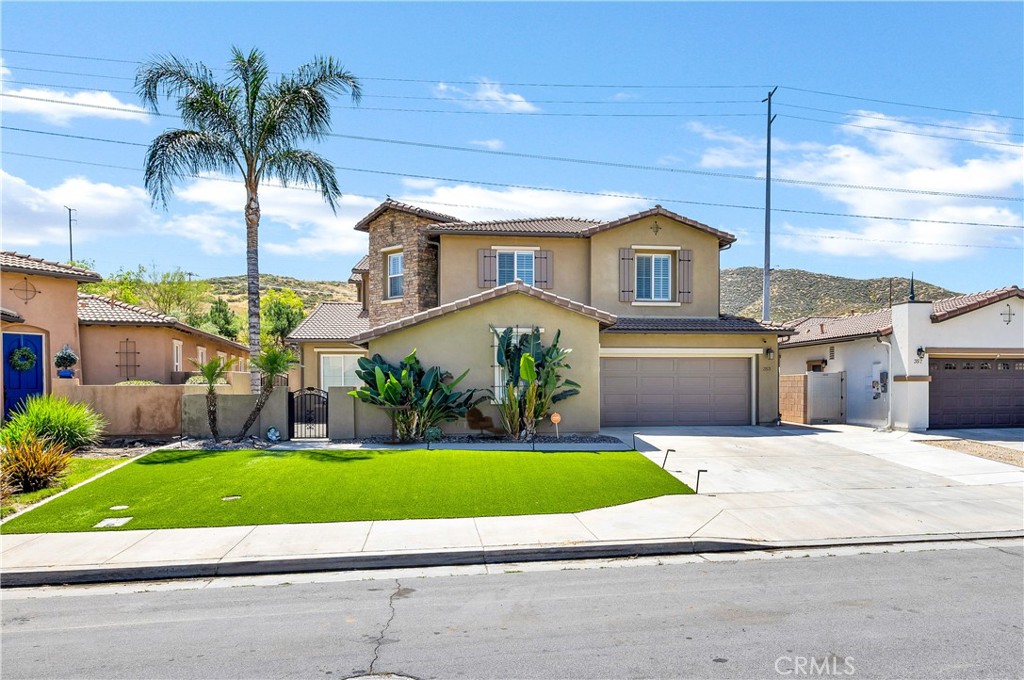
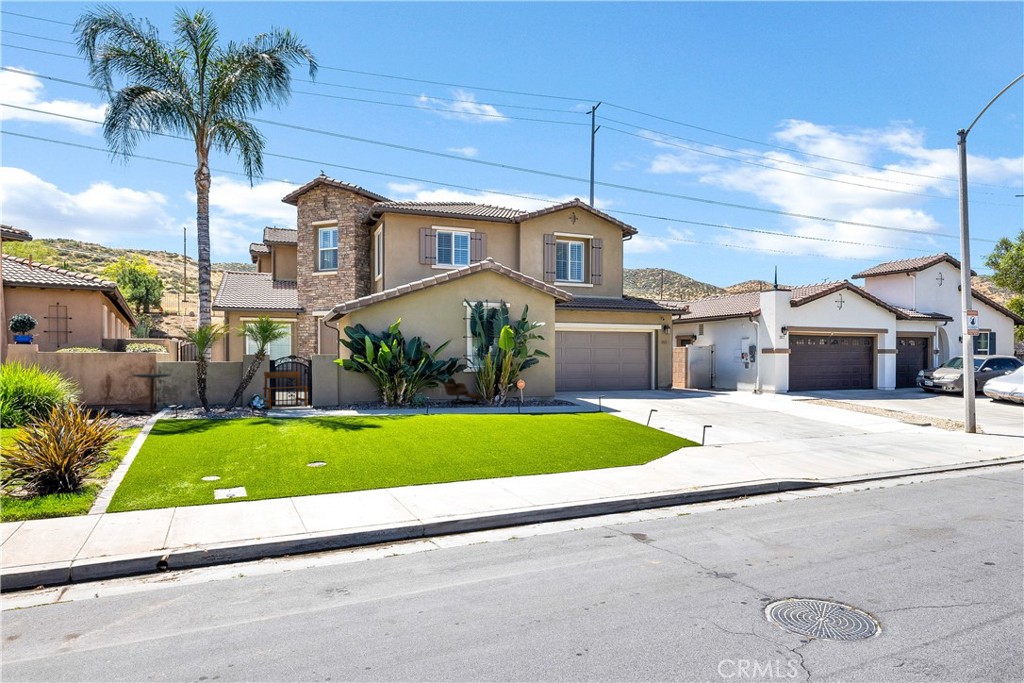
bench: none [283,402,324,440] -> present [263,371,307,409]
pedestal table: present [377,406,410,443] -> present [133,374,171,412]

